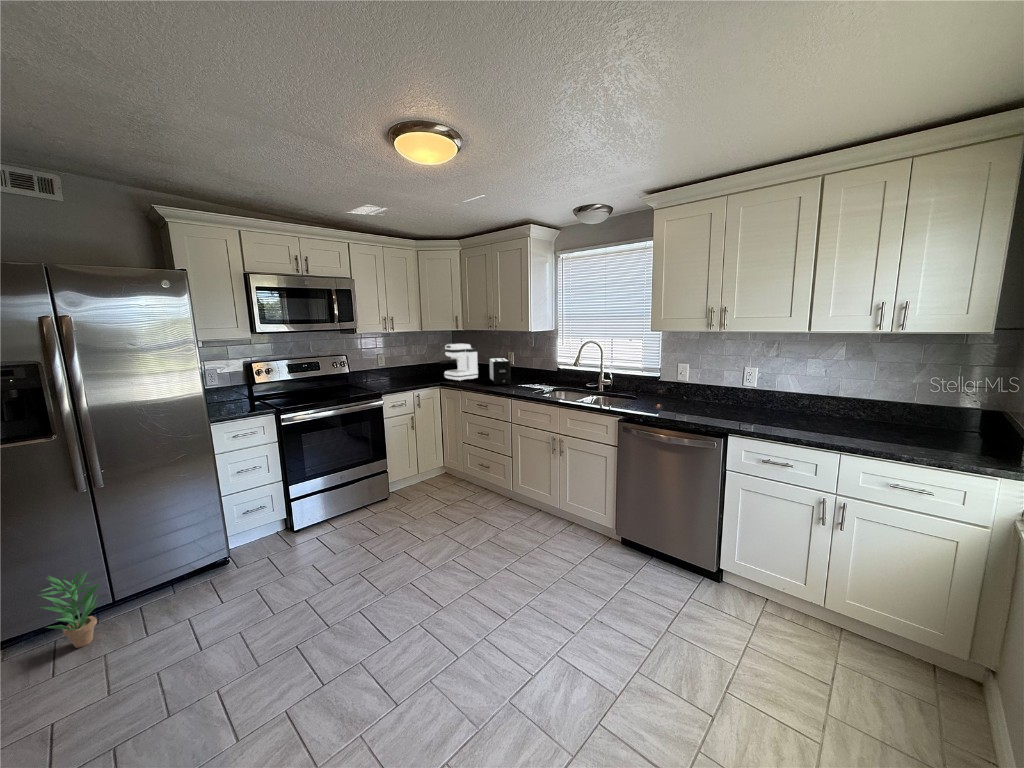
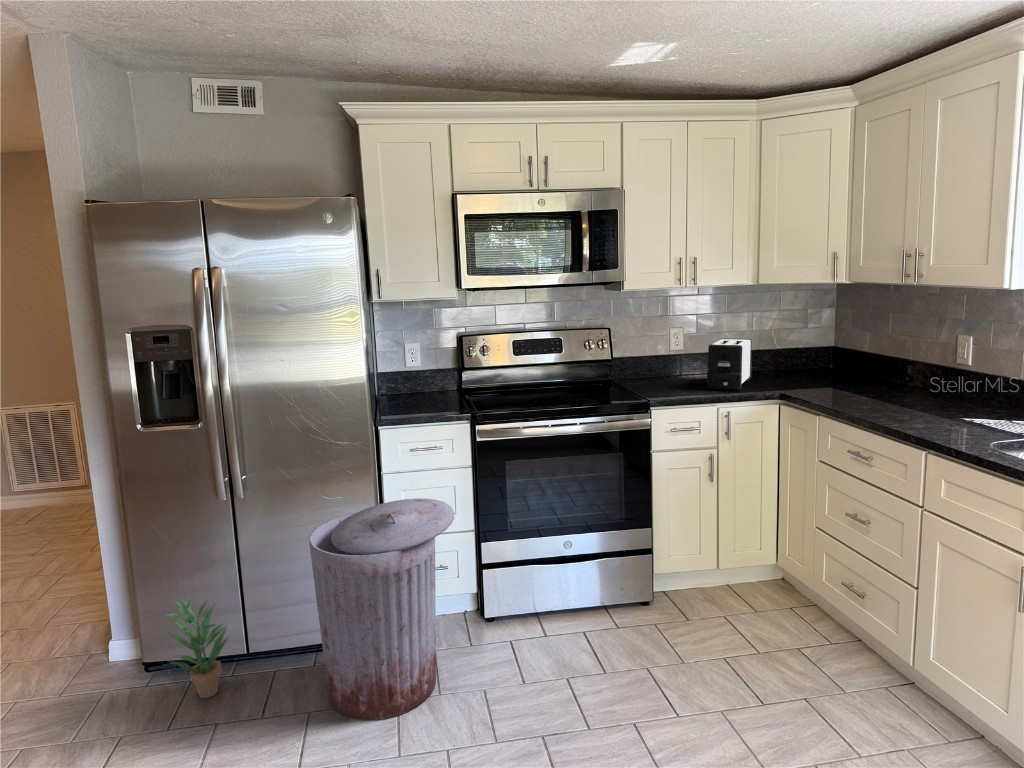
coffee maker: present [439,344,478,381] -> none [786,313,878,392]
toaster: present [489,358,511,384] -> present [707,338,752,390]
trash can: none [178,463,286,610] -> present [309,499,454,720]

